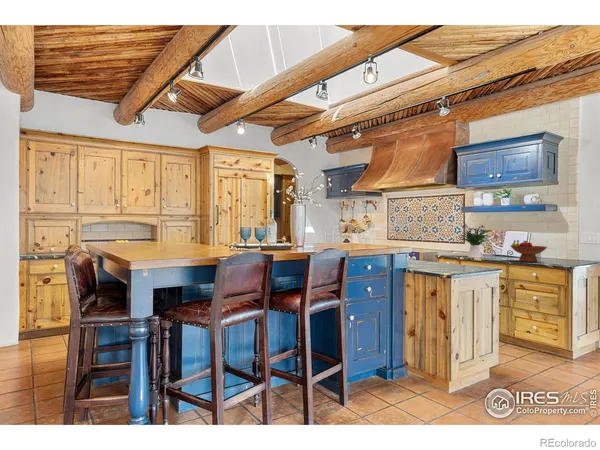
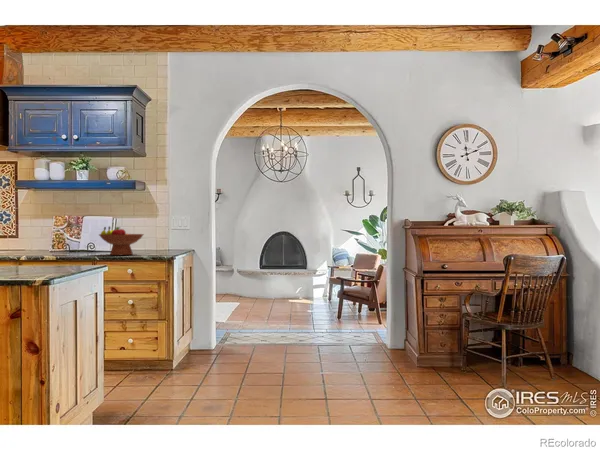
flower arrangement: present [460,223,491,258] -> none [15,202,70,255]

